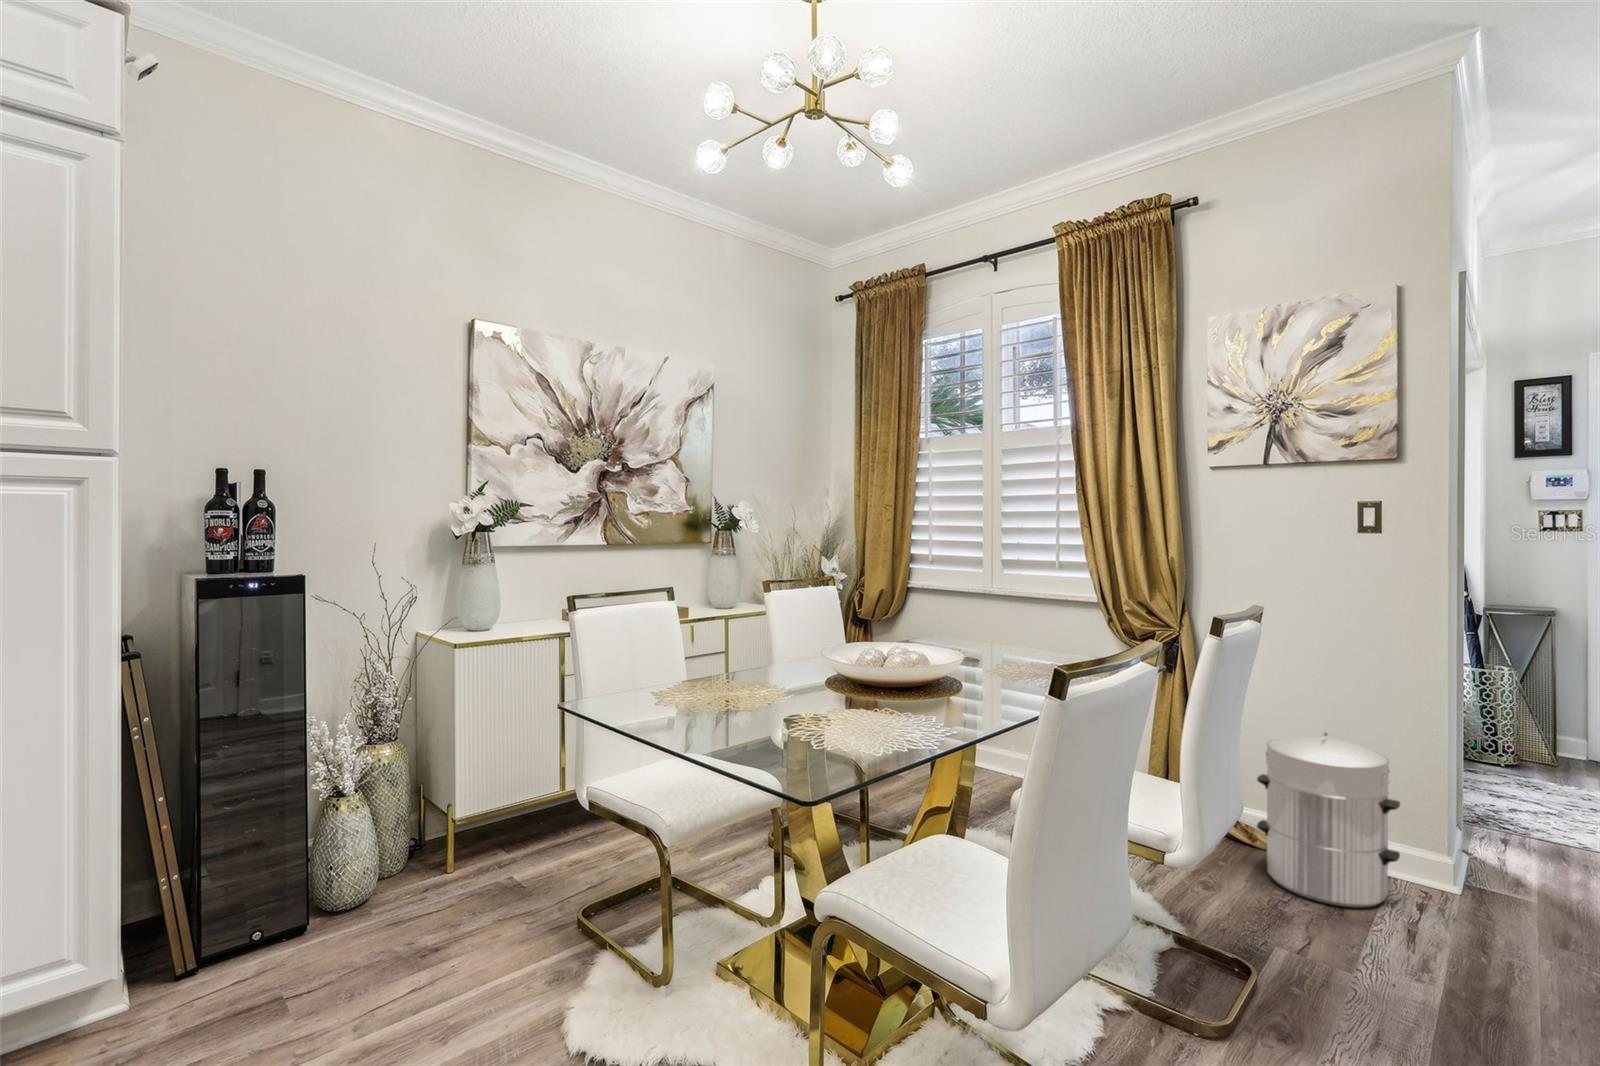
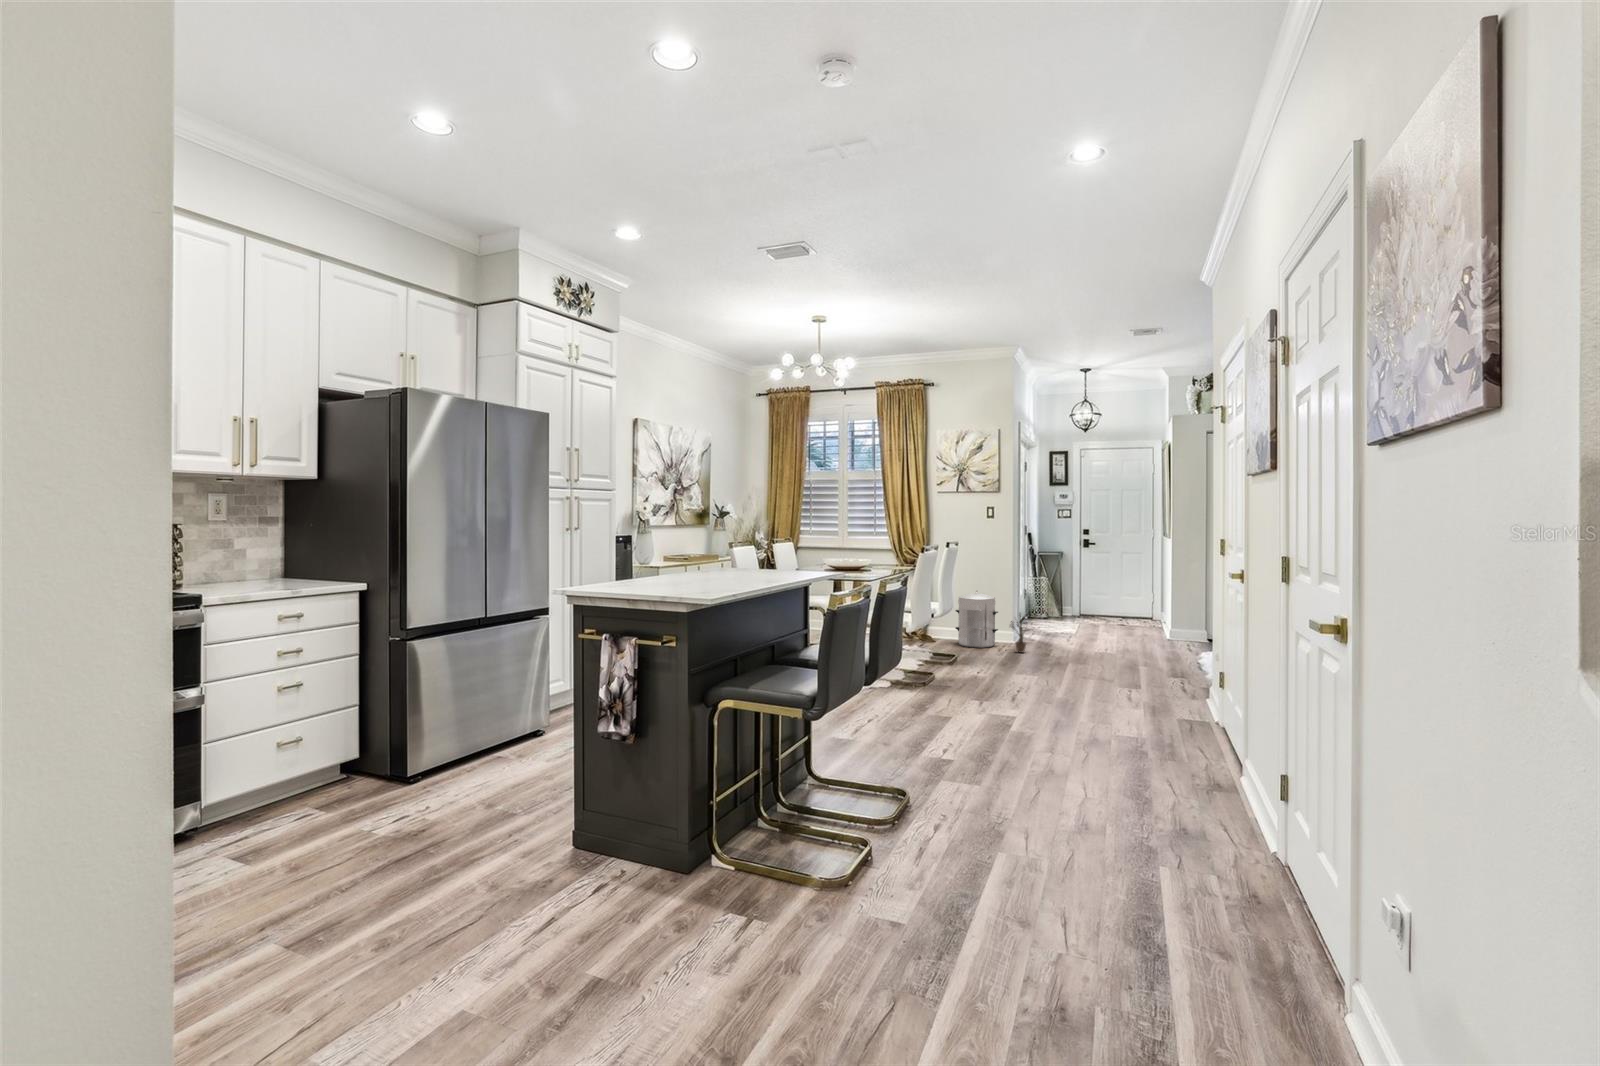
decorative plant: none [1431,836,1549,971] -> present [1005,615,1027,652]

